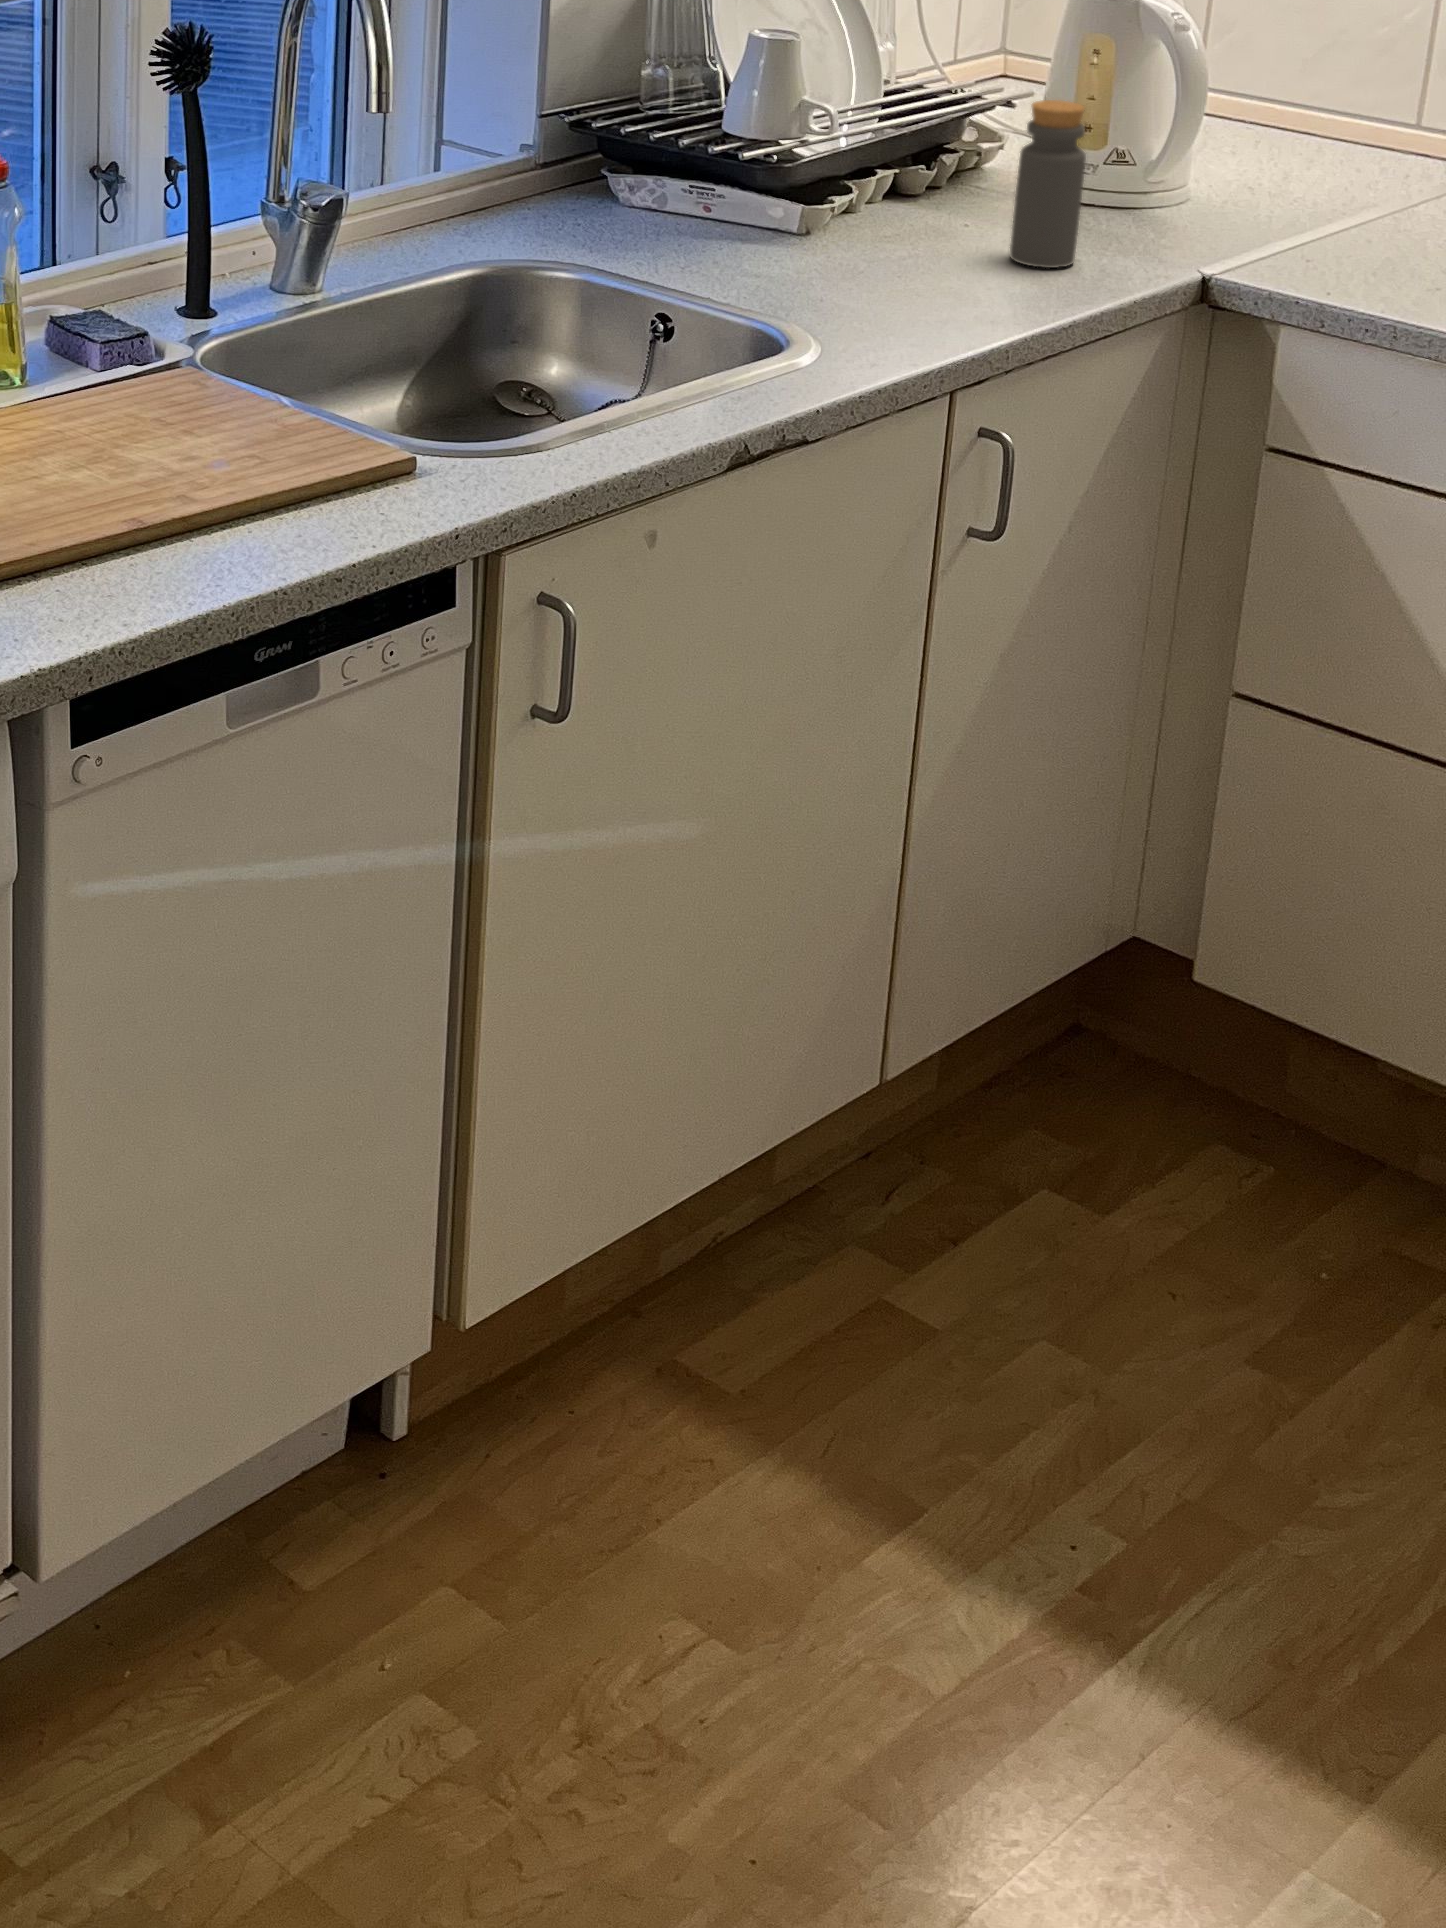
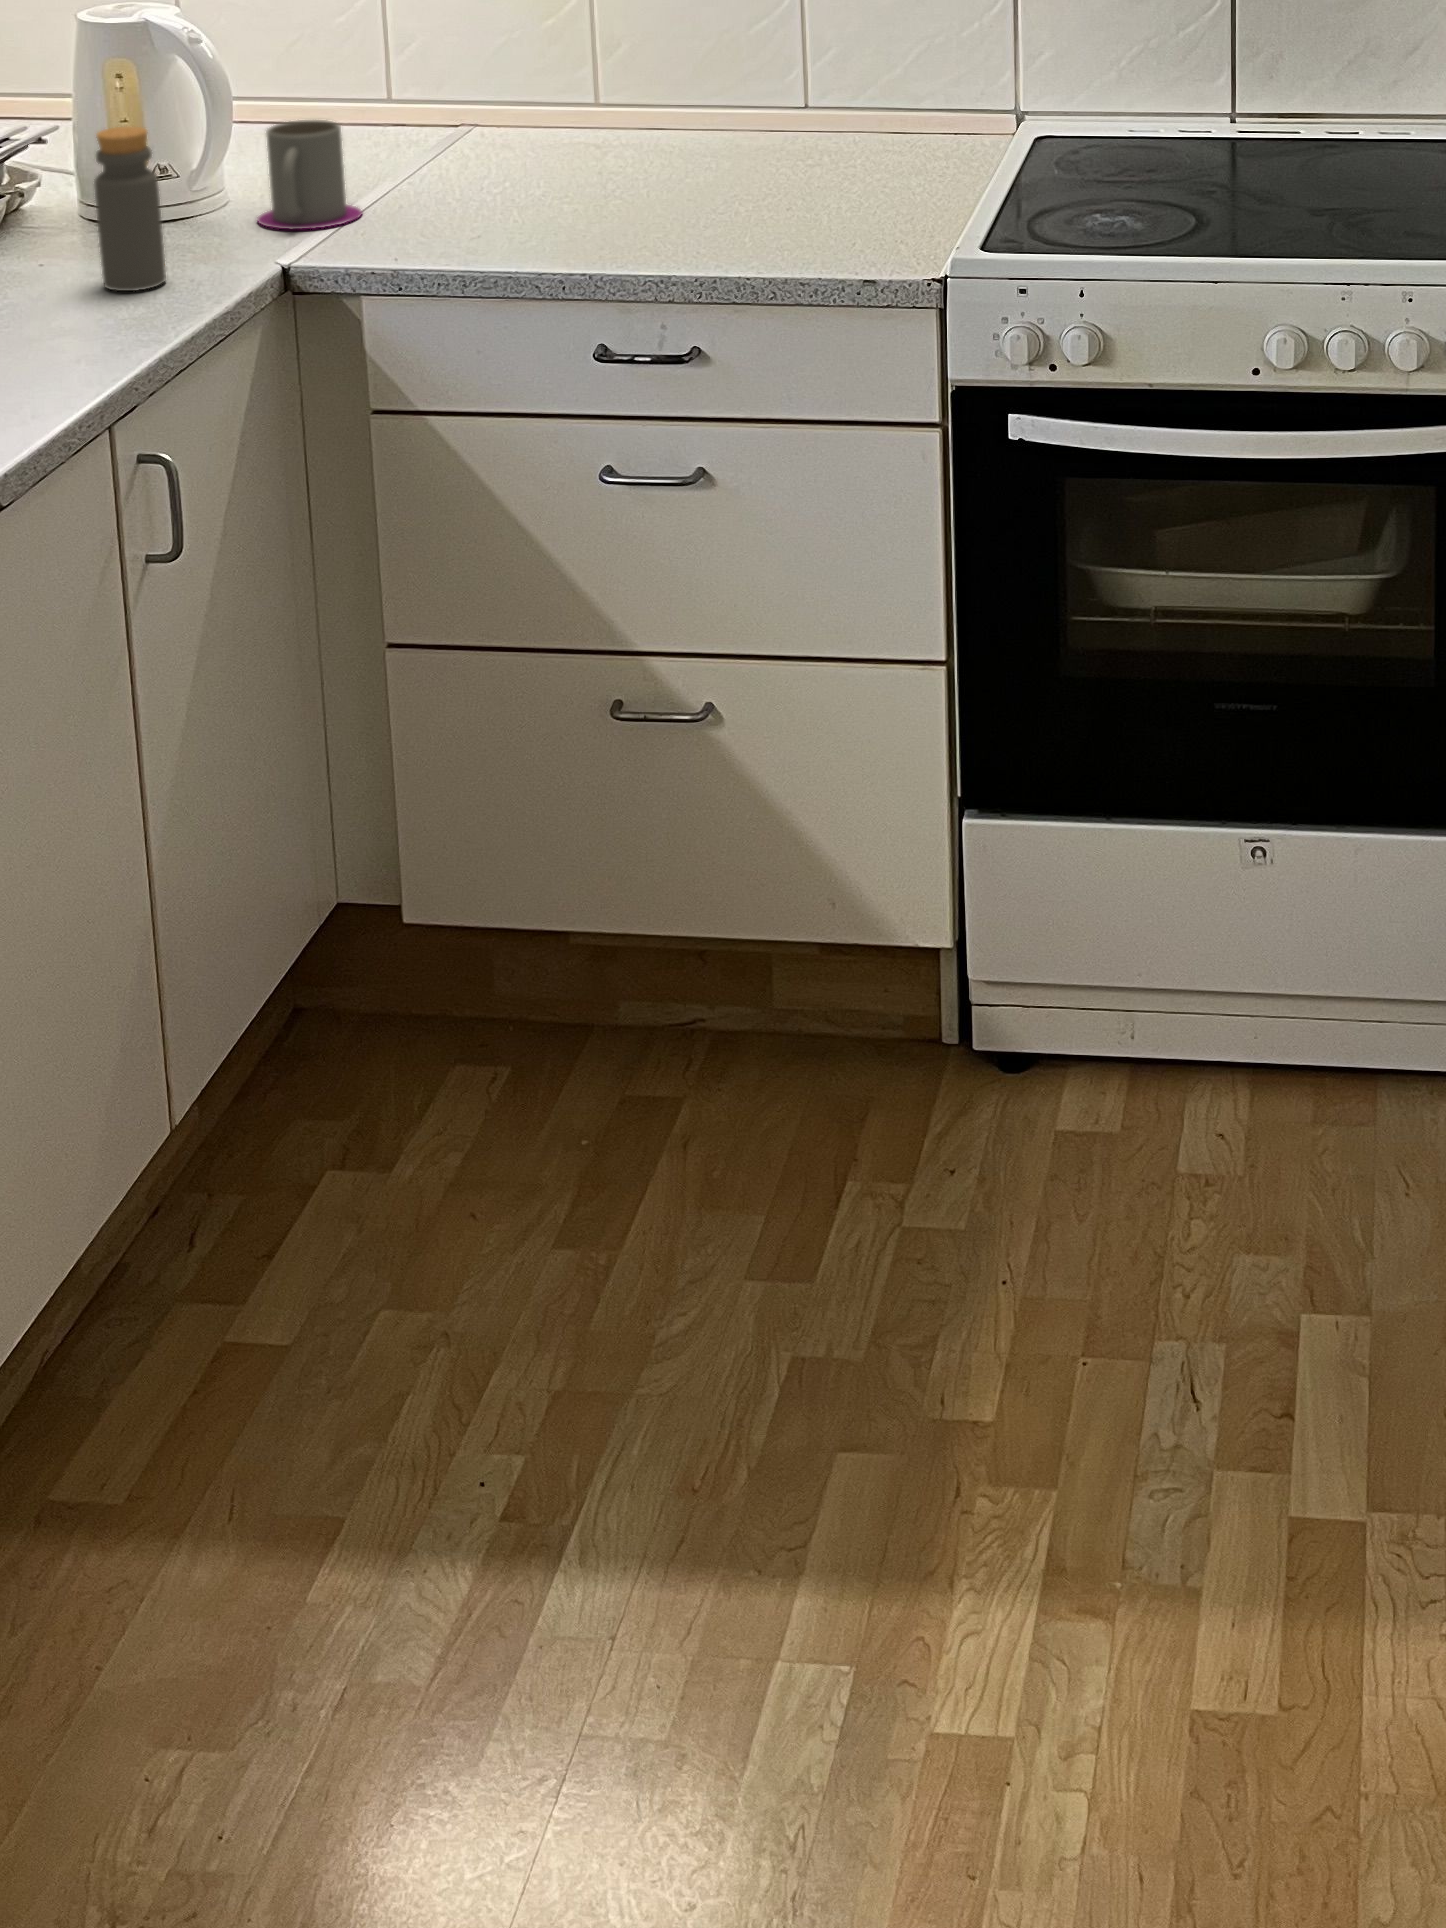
mug: none [1201,127,1320,245] -> present [257,120,362,229]

